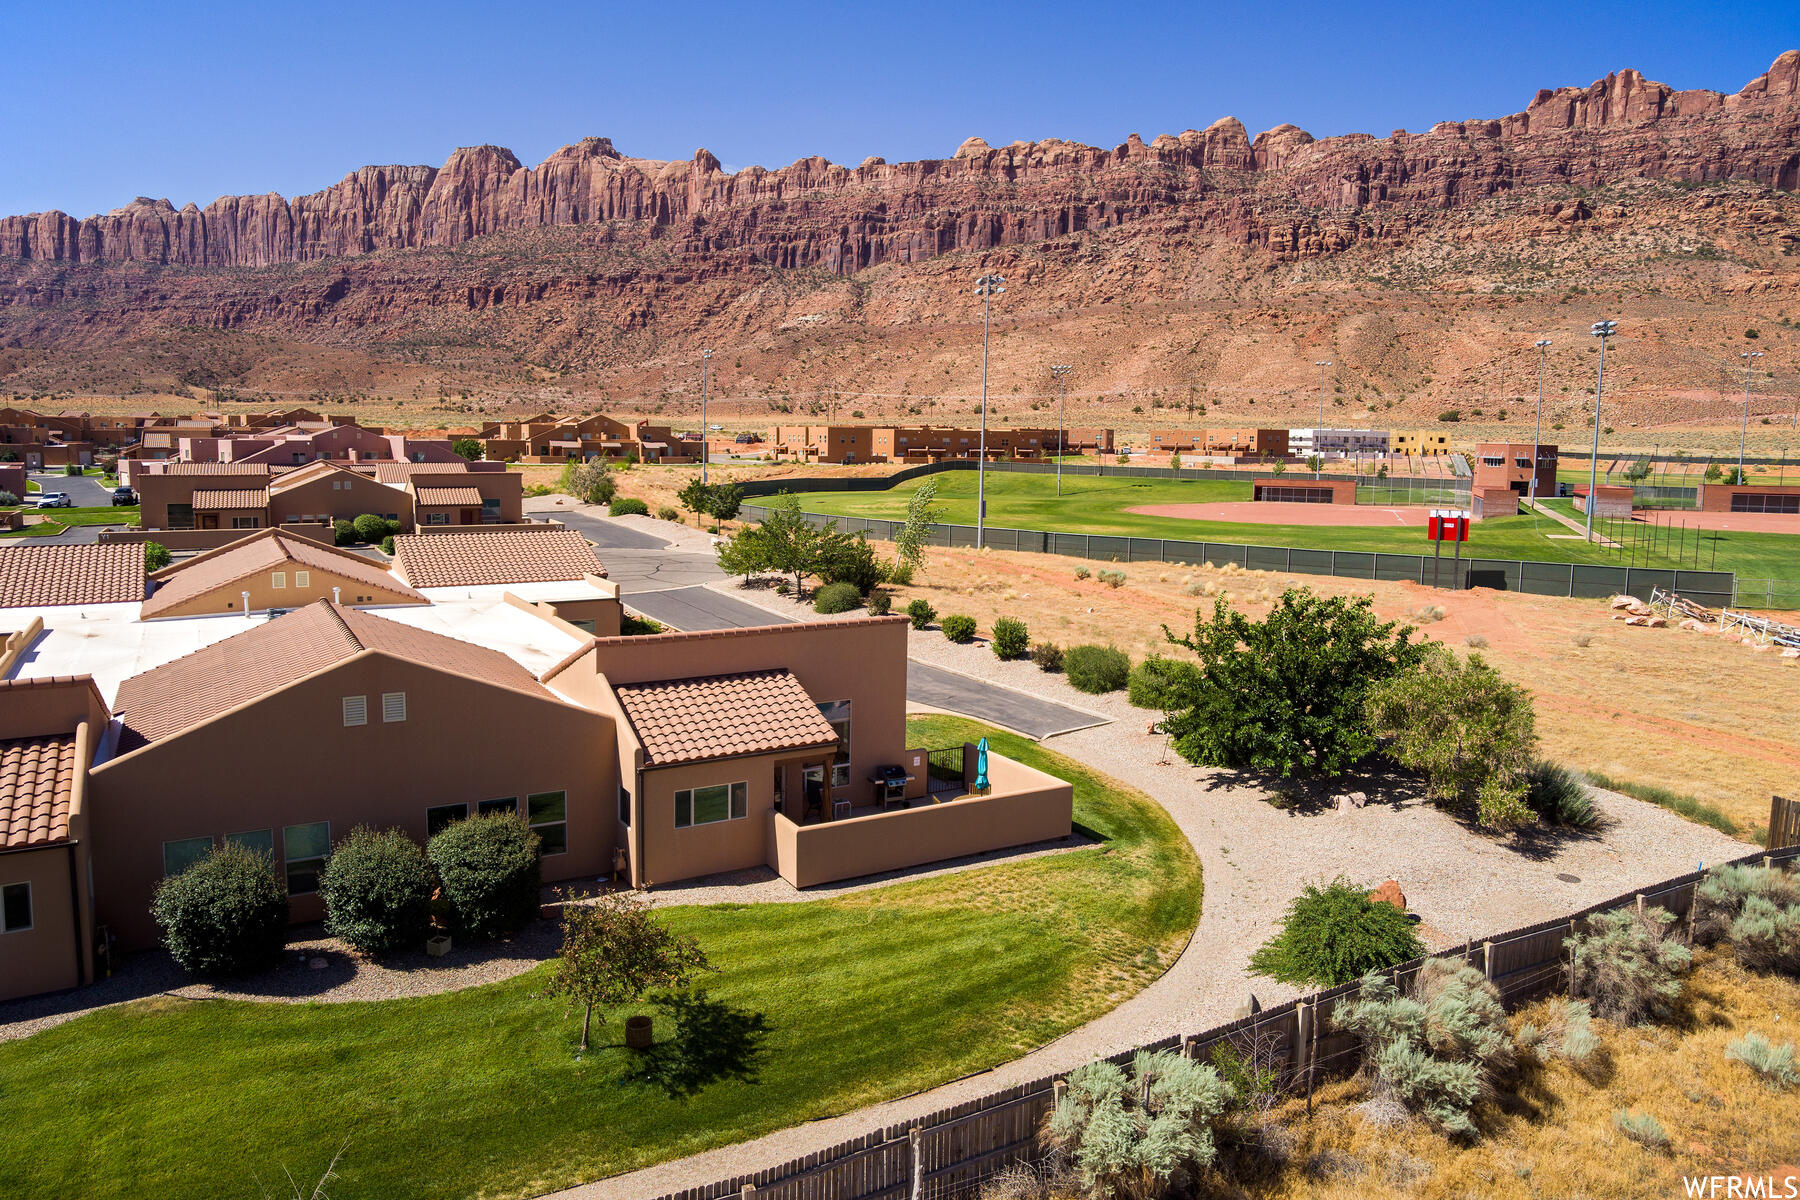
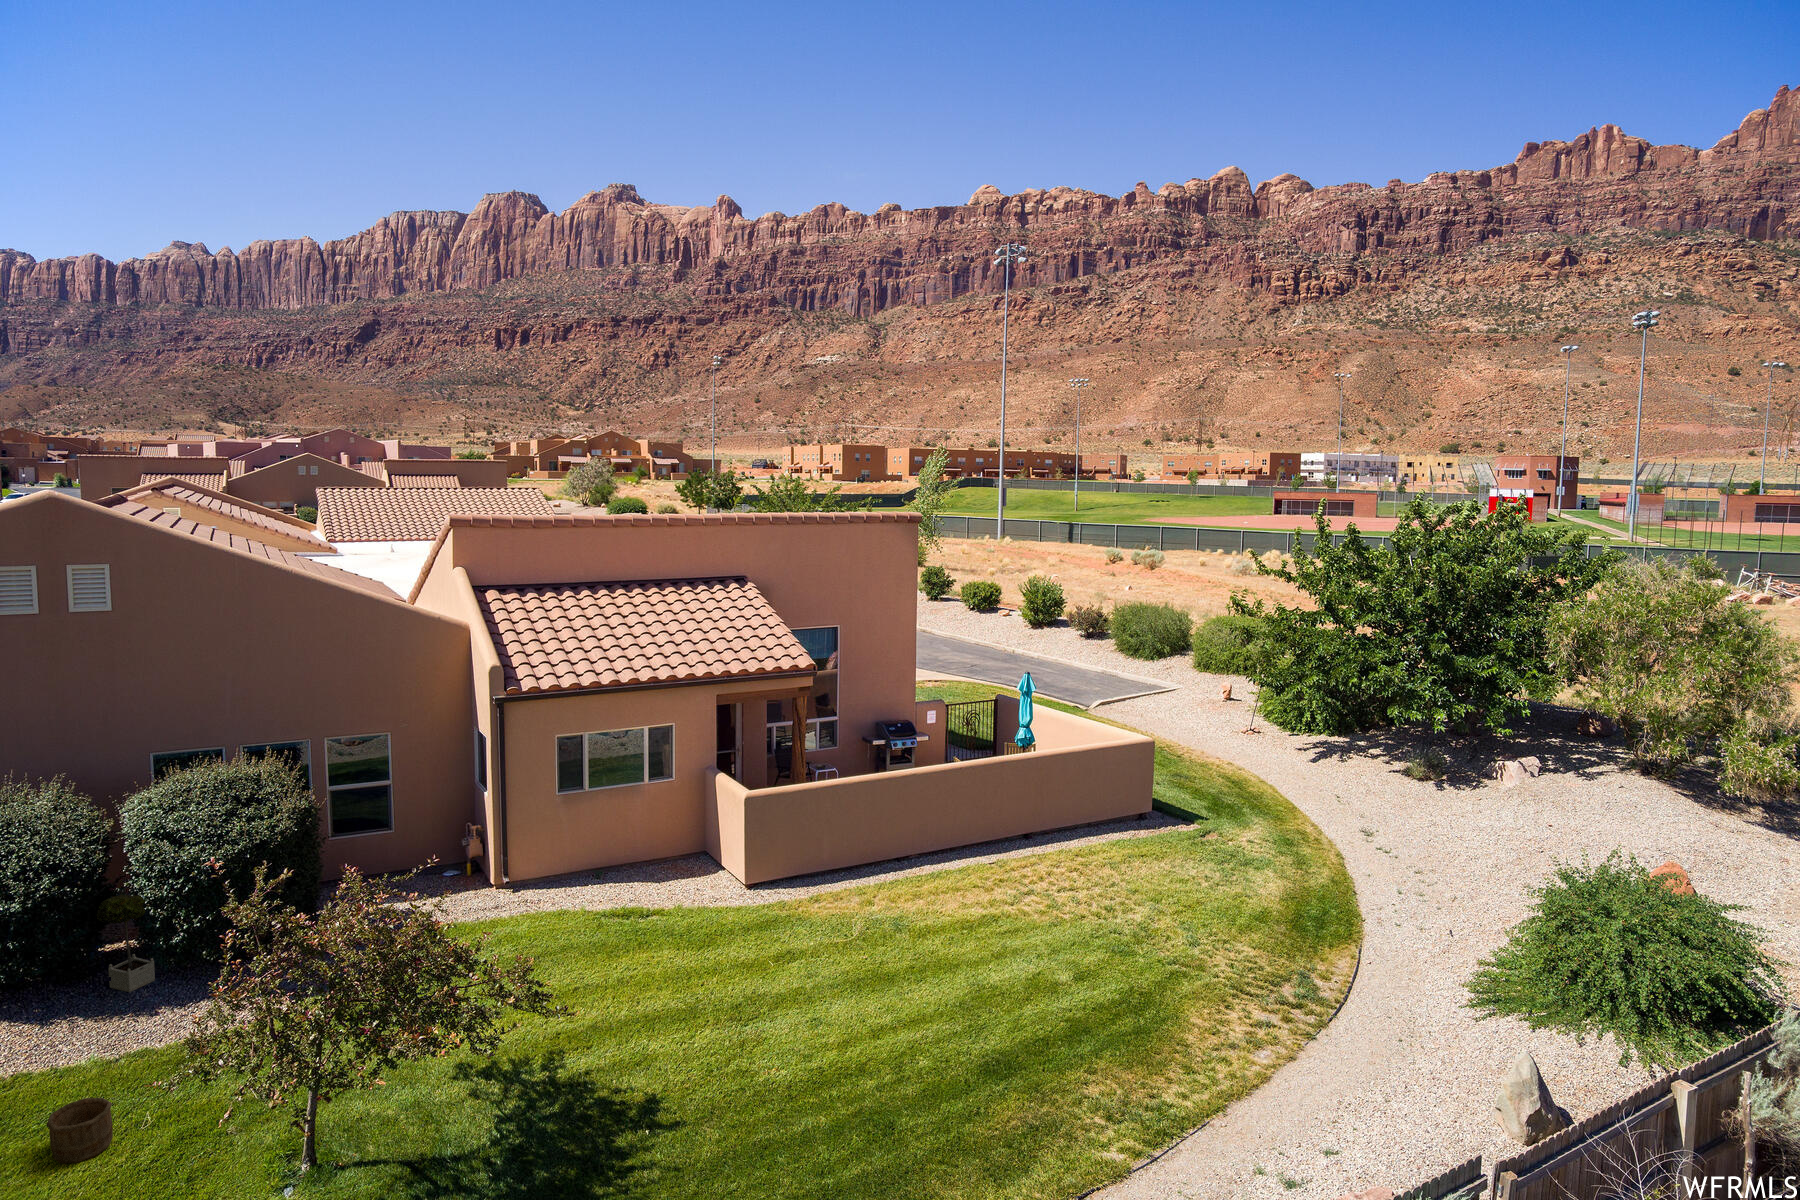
wooden bucket: present [625,1015,653,1048] -> present [47,1098,113,1163]

